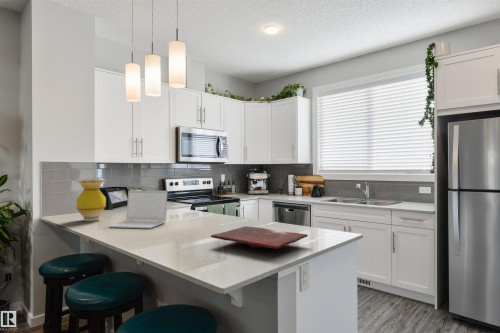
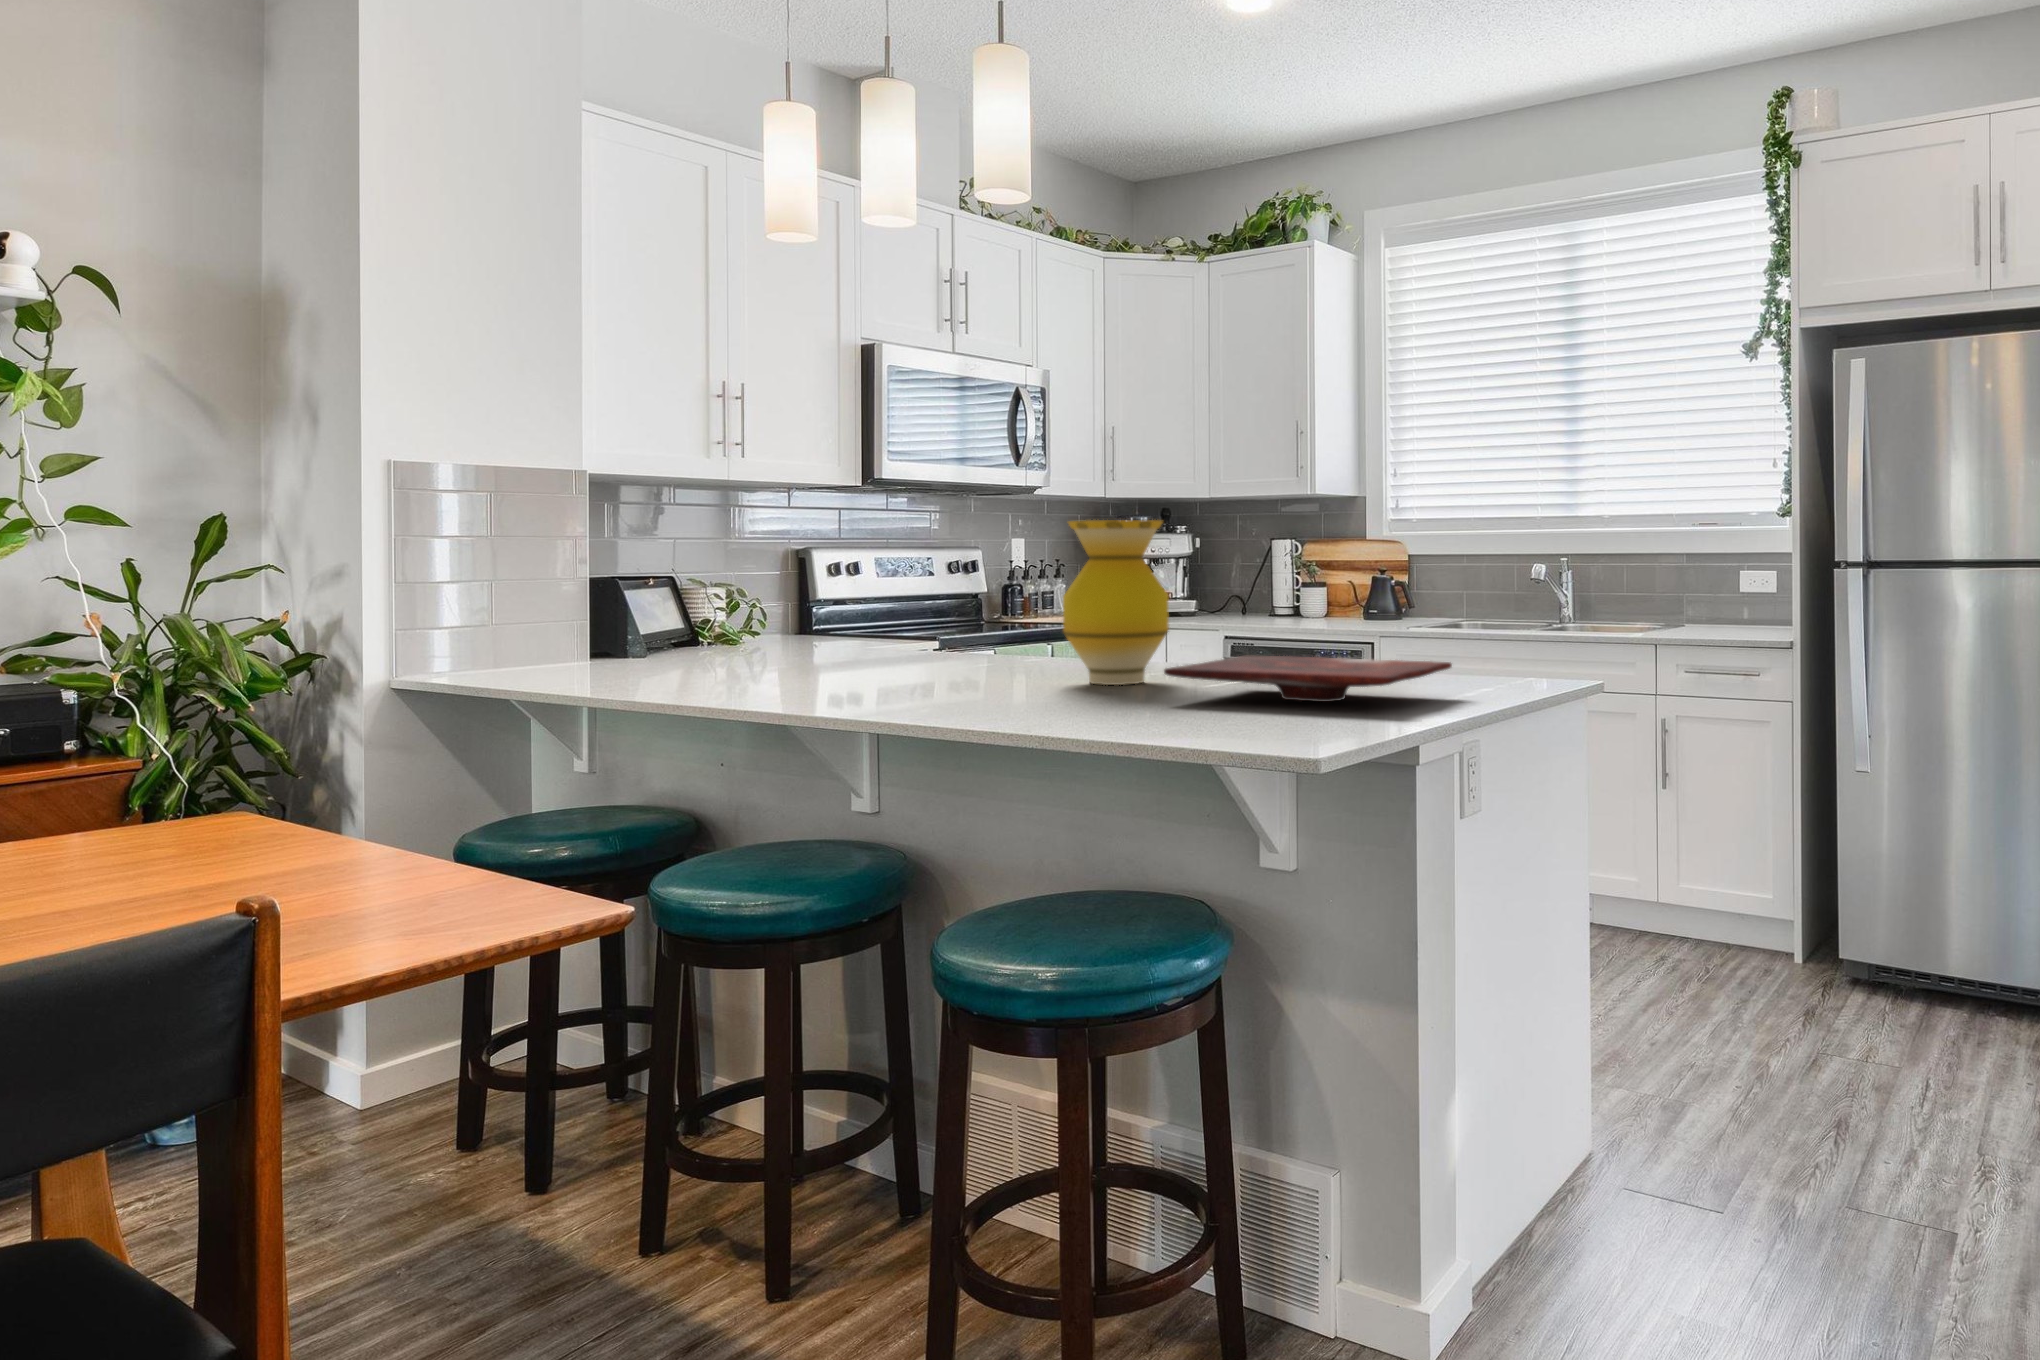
vase: present [76,179,106,221] -> present [1063,520,1169,685]
laptop: present [109,190,167,228] -> none [745,561,932,682]

